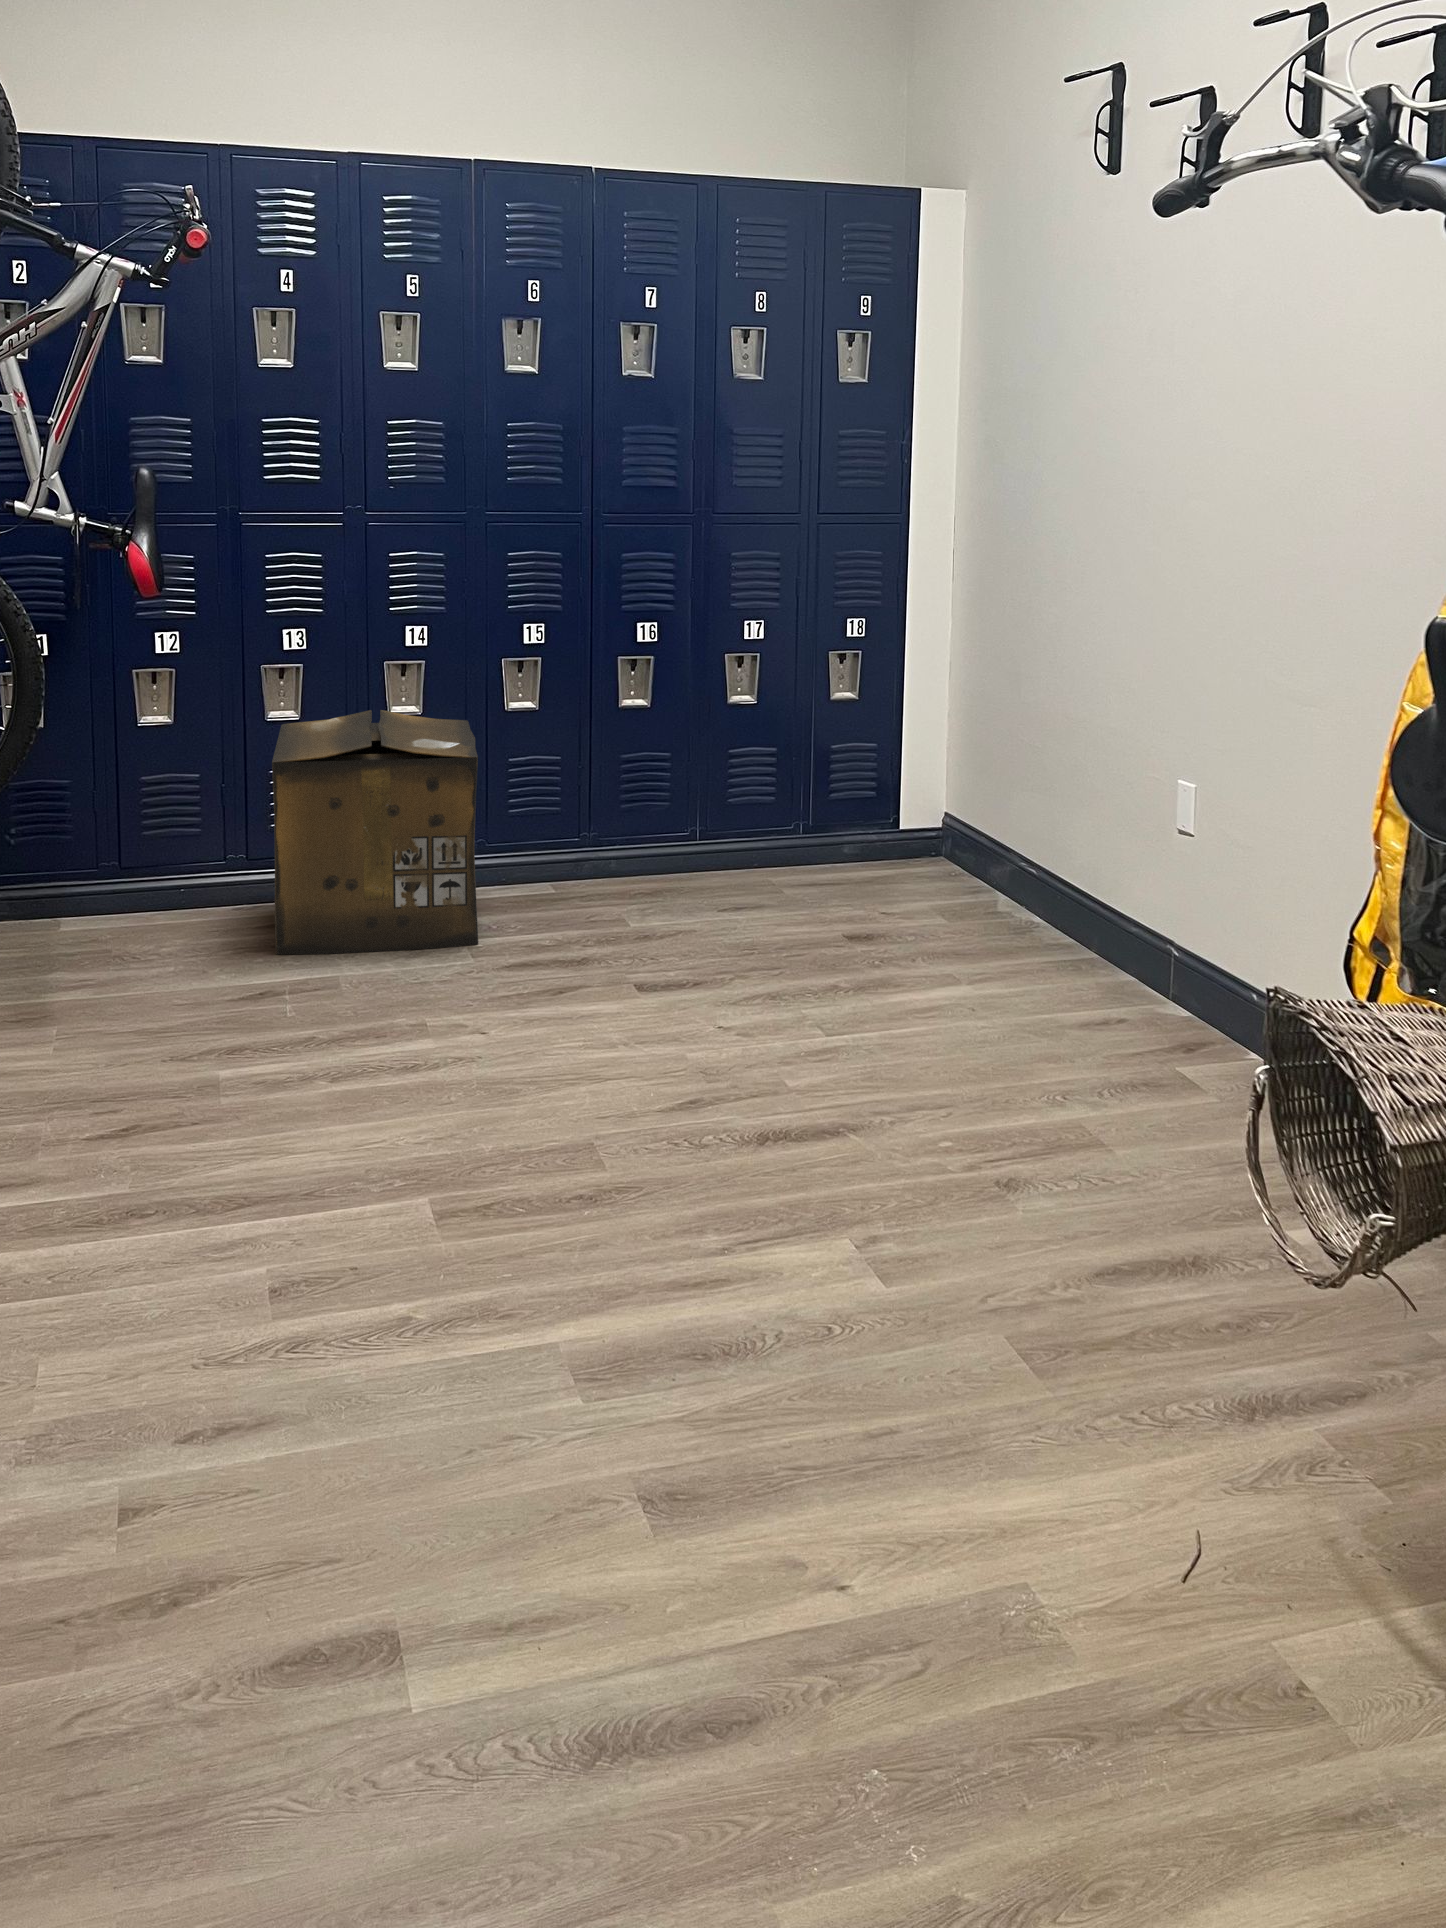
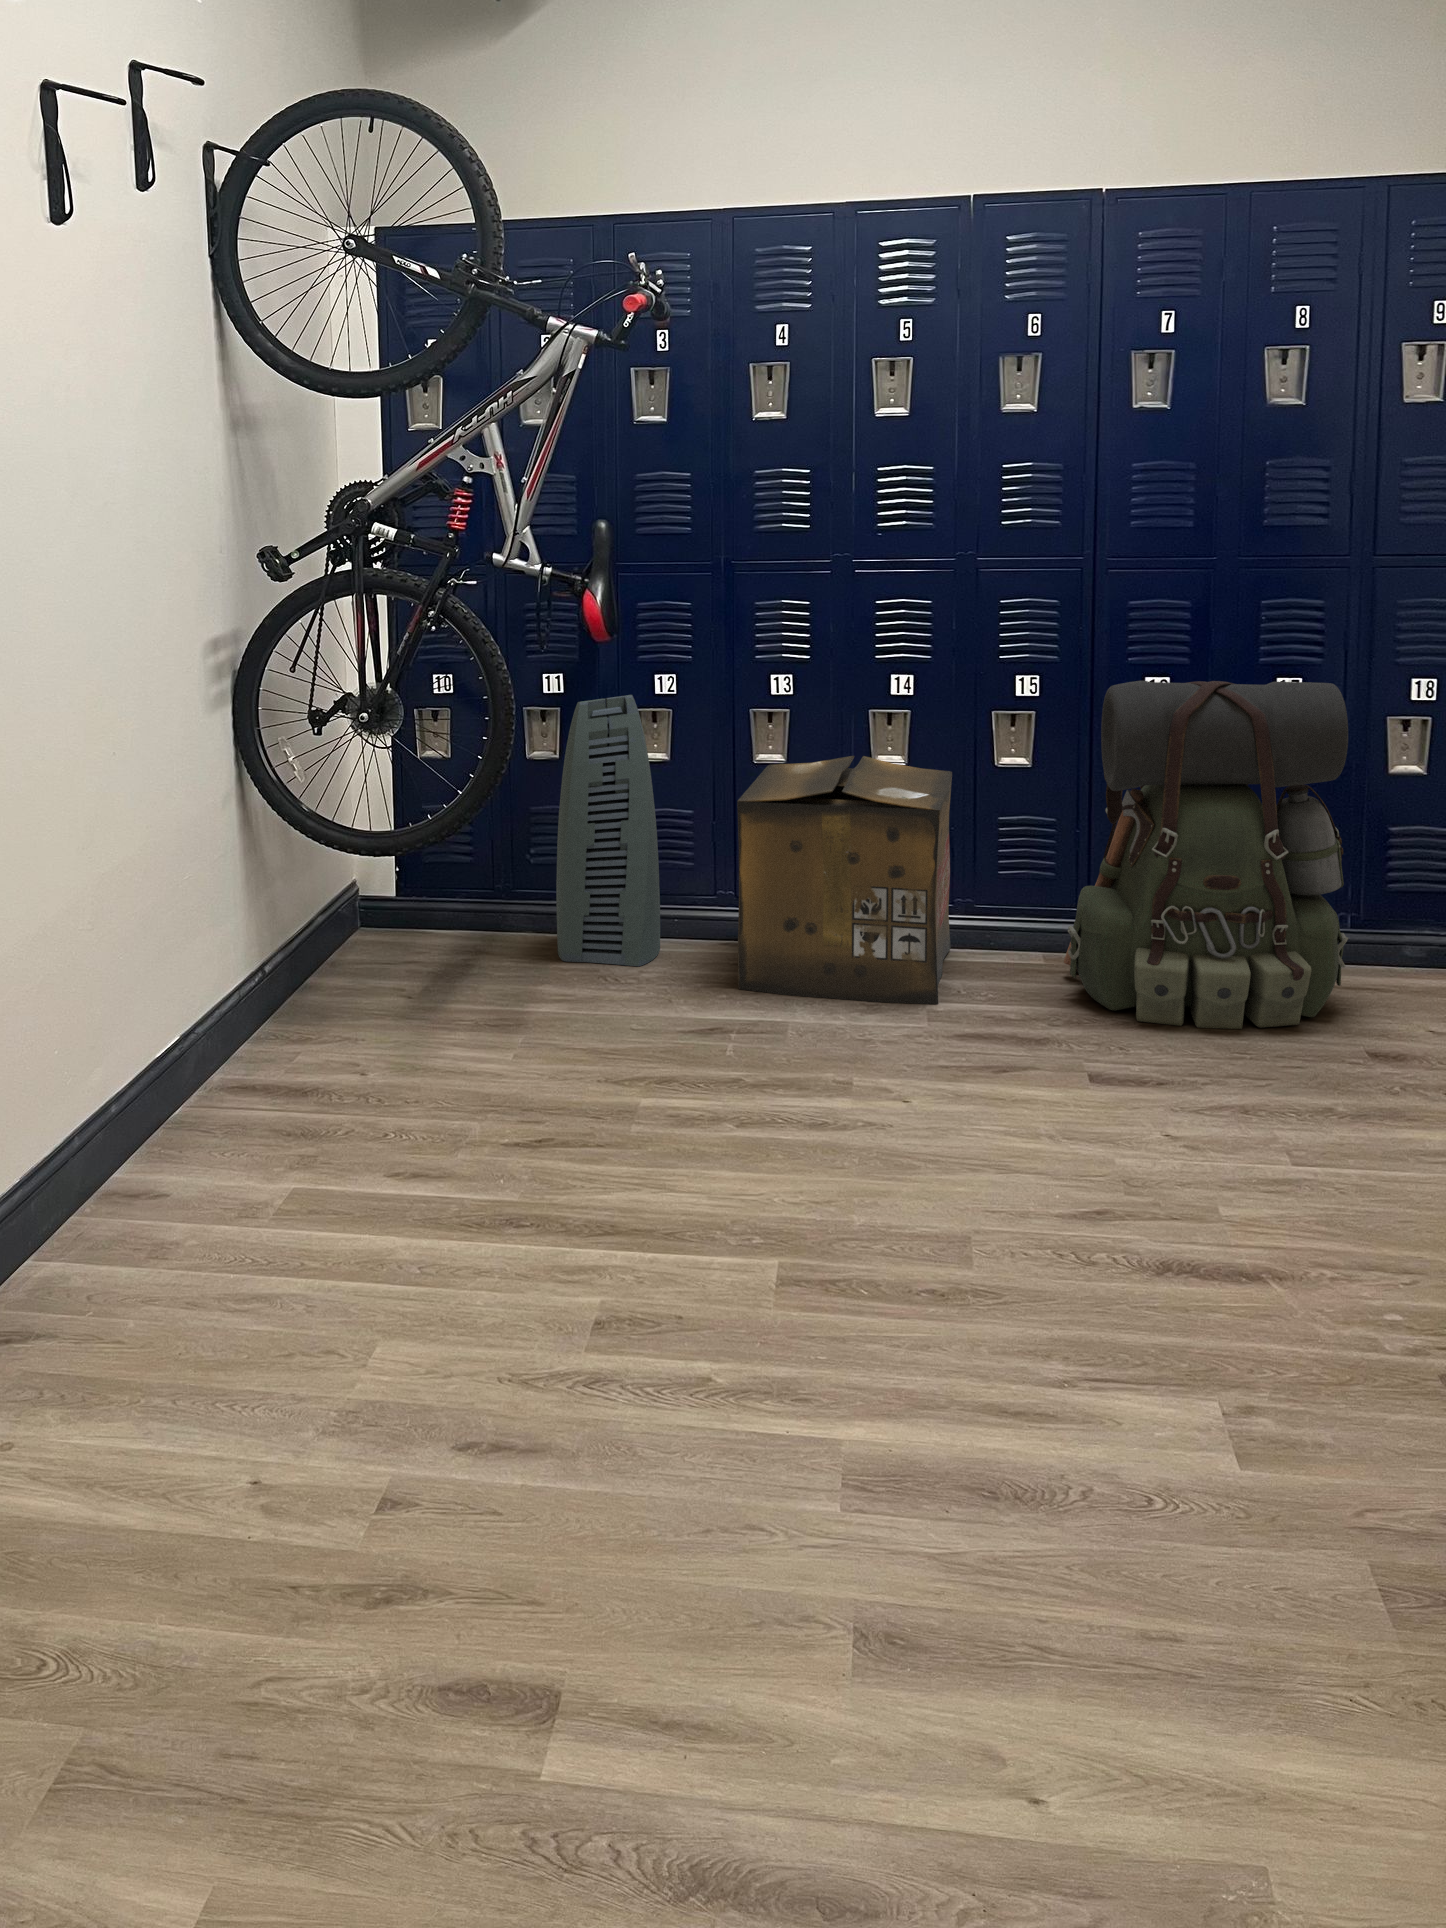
backpack: none [580,625,821,937] -> present [1064,681,1348,1029]
air purifier: none [57,657,175,949] -> present [556,695,660,966]

